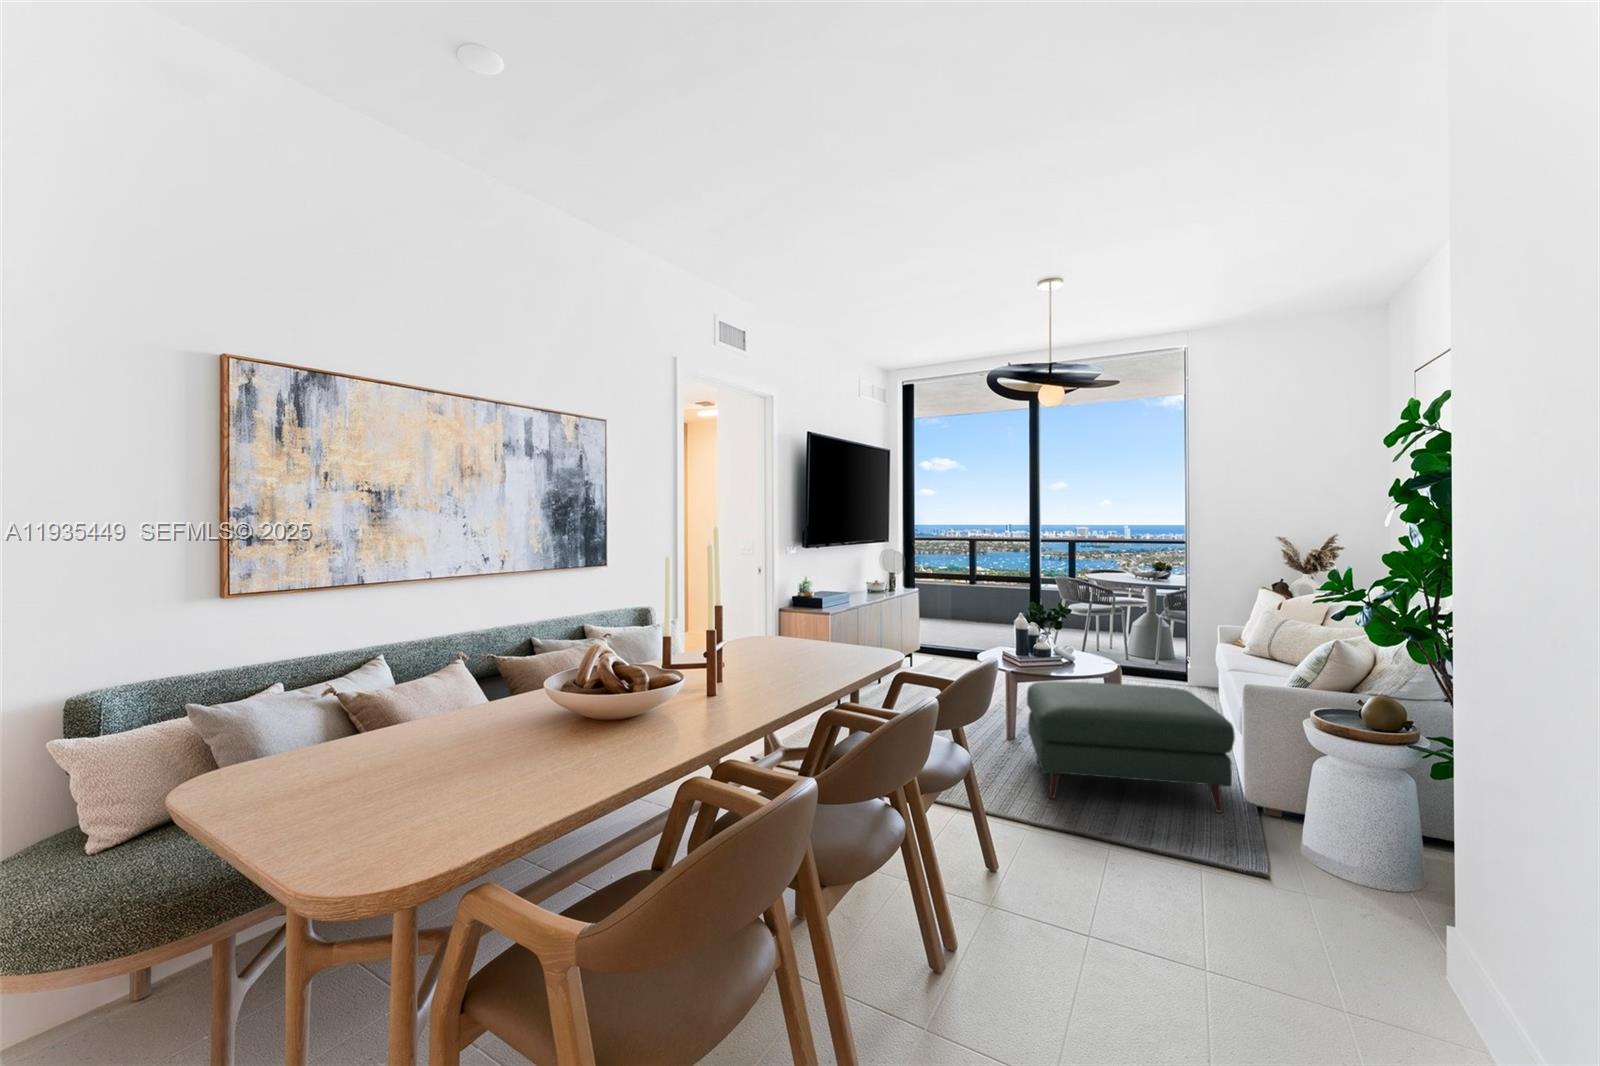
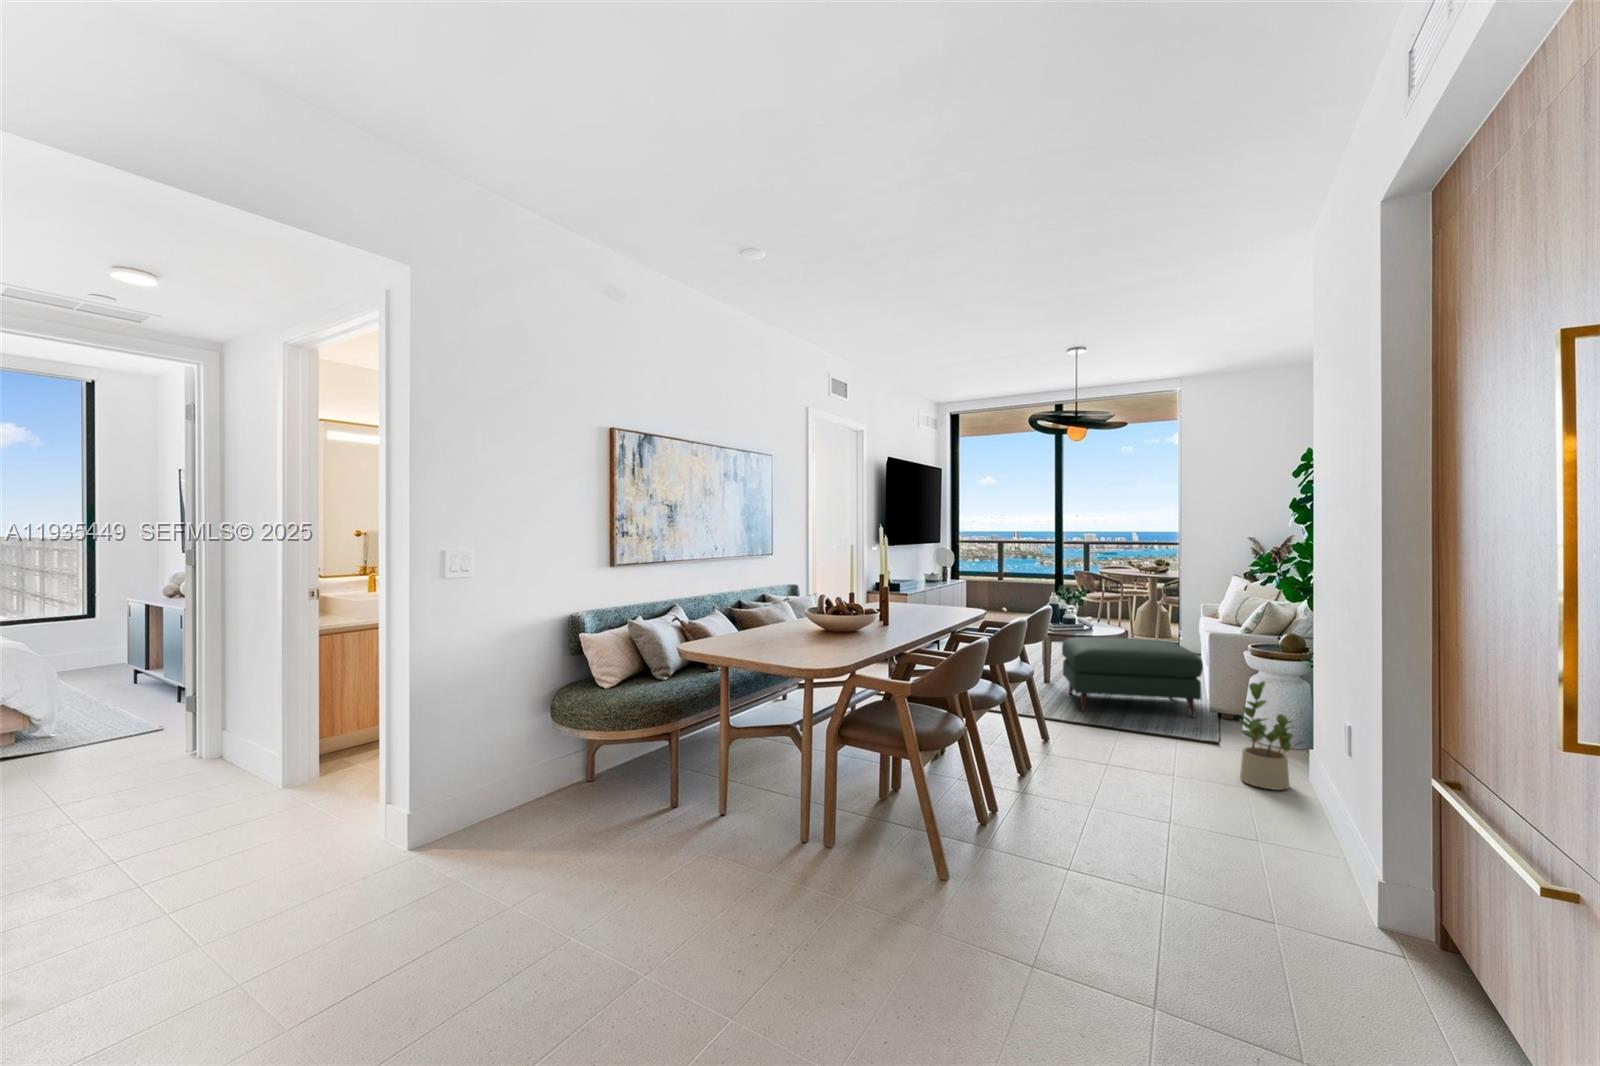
potted plant: none [1323,811,1461,1024] -> present [1239,681,1304,790]

